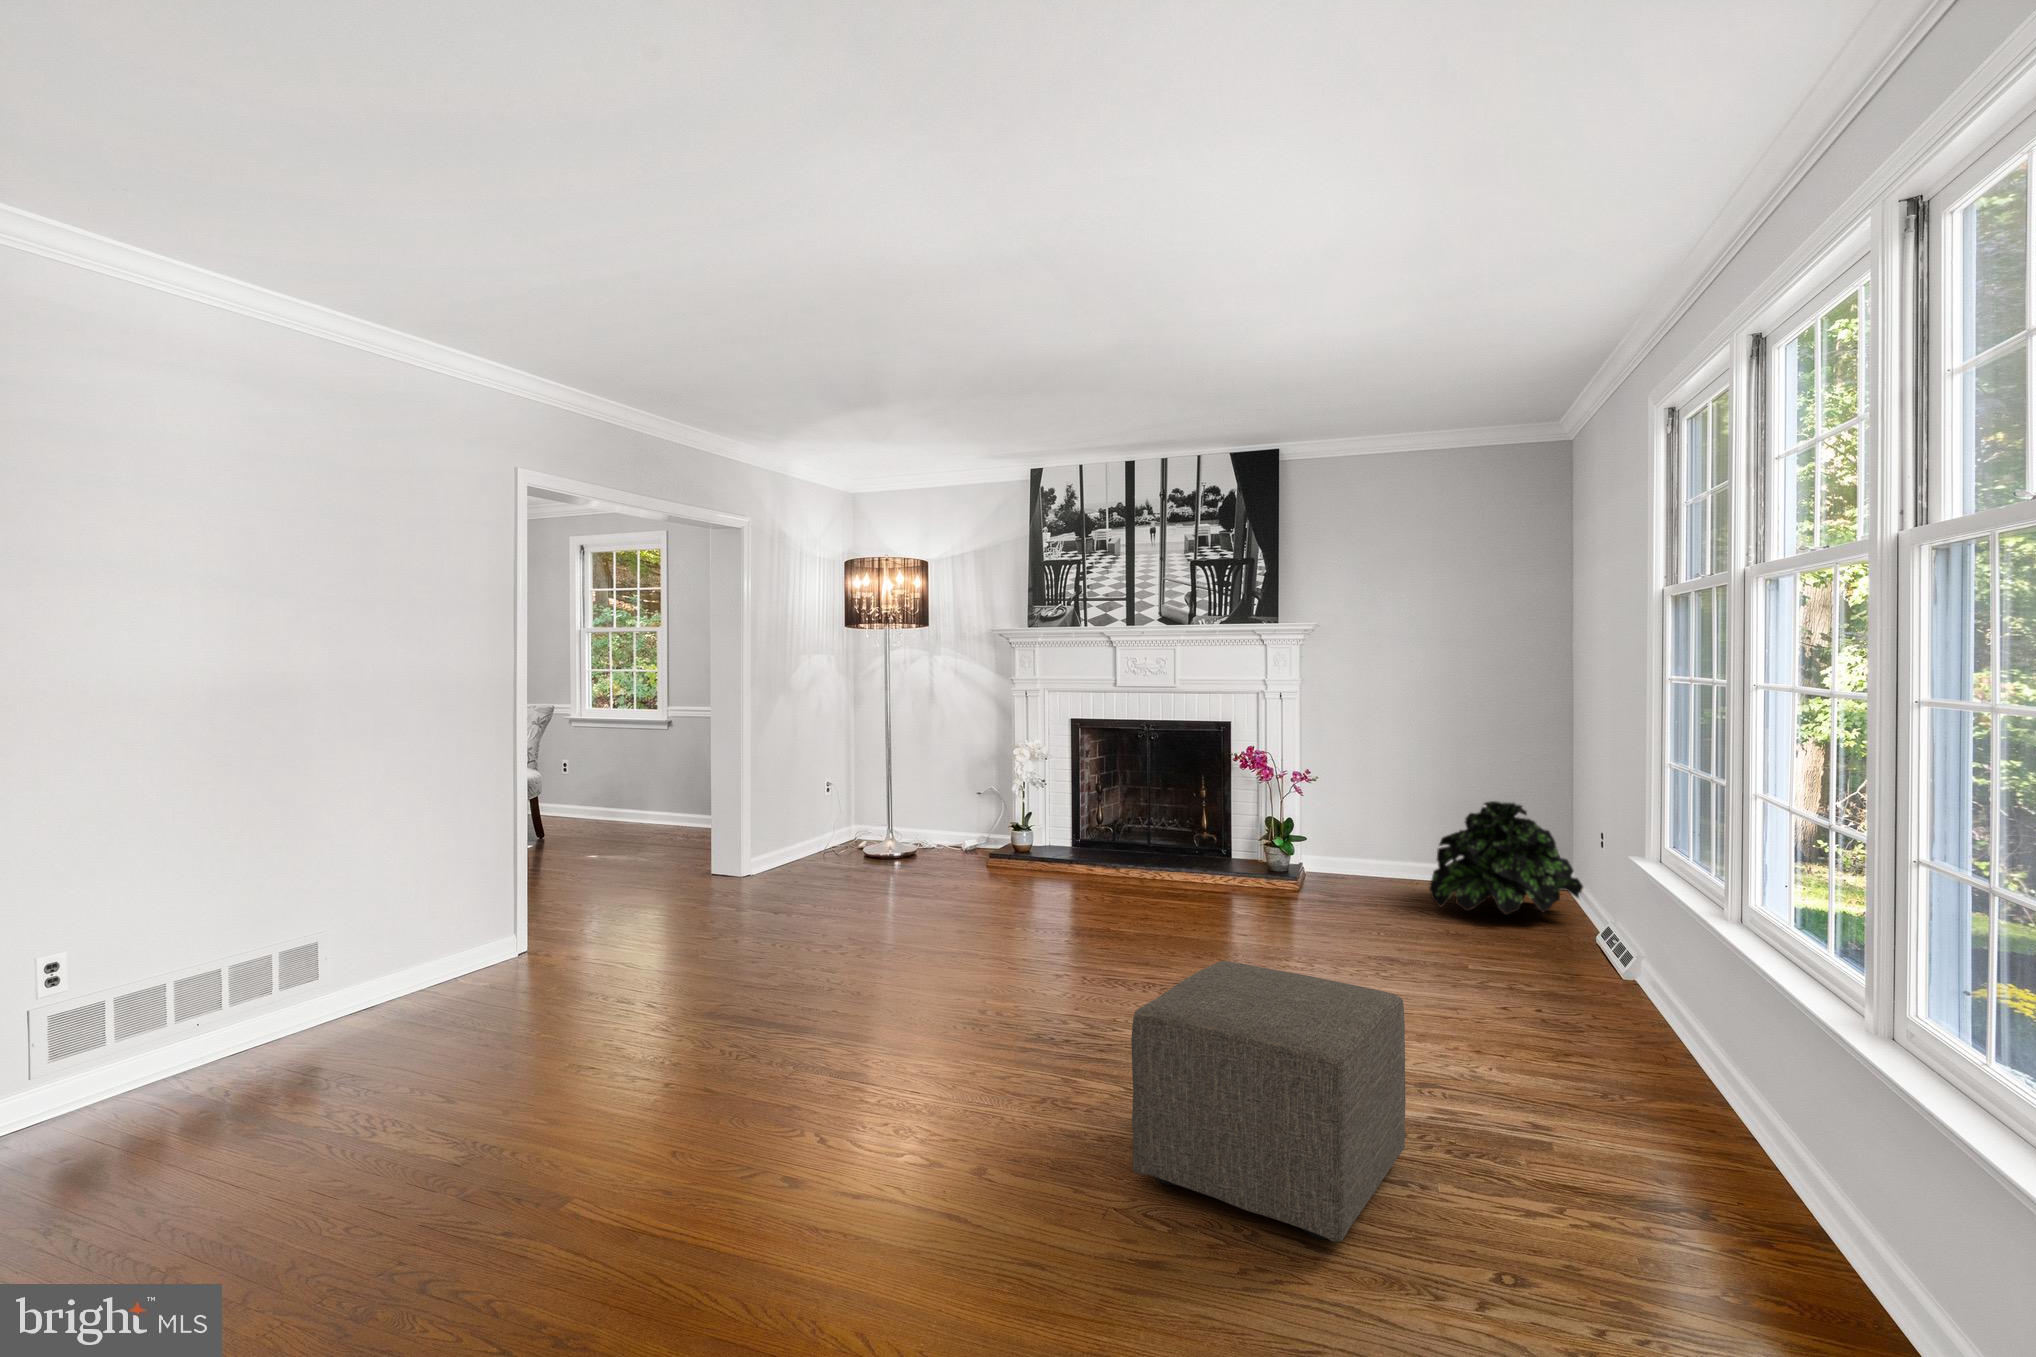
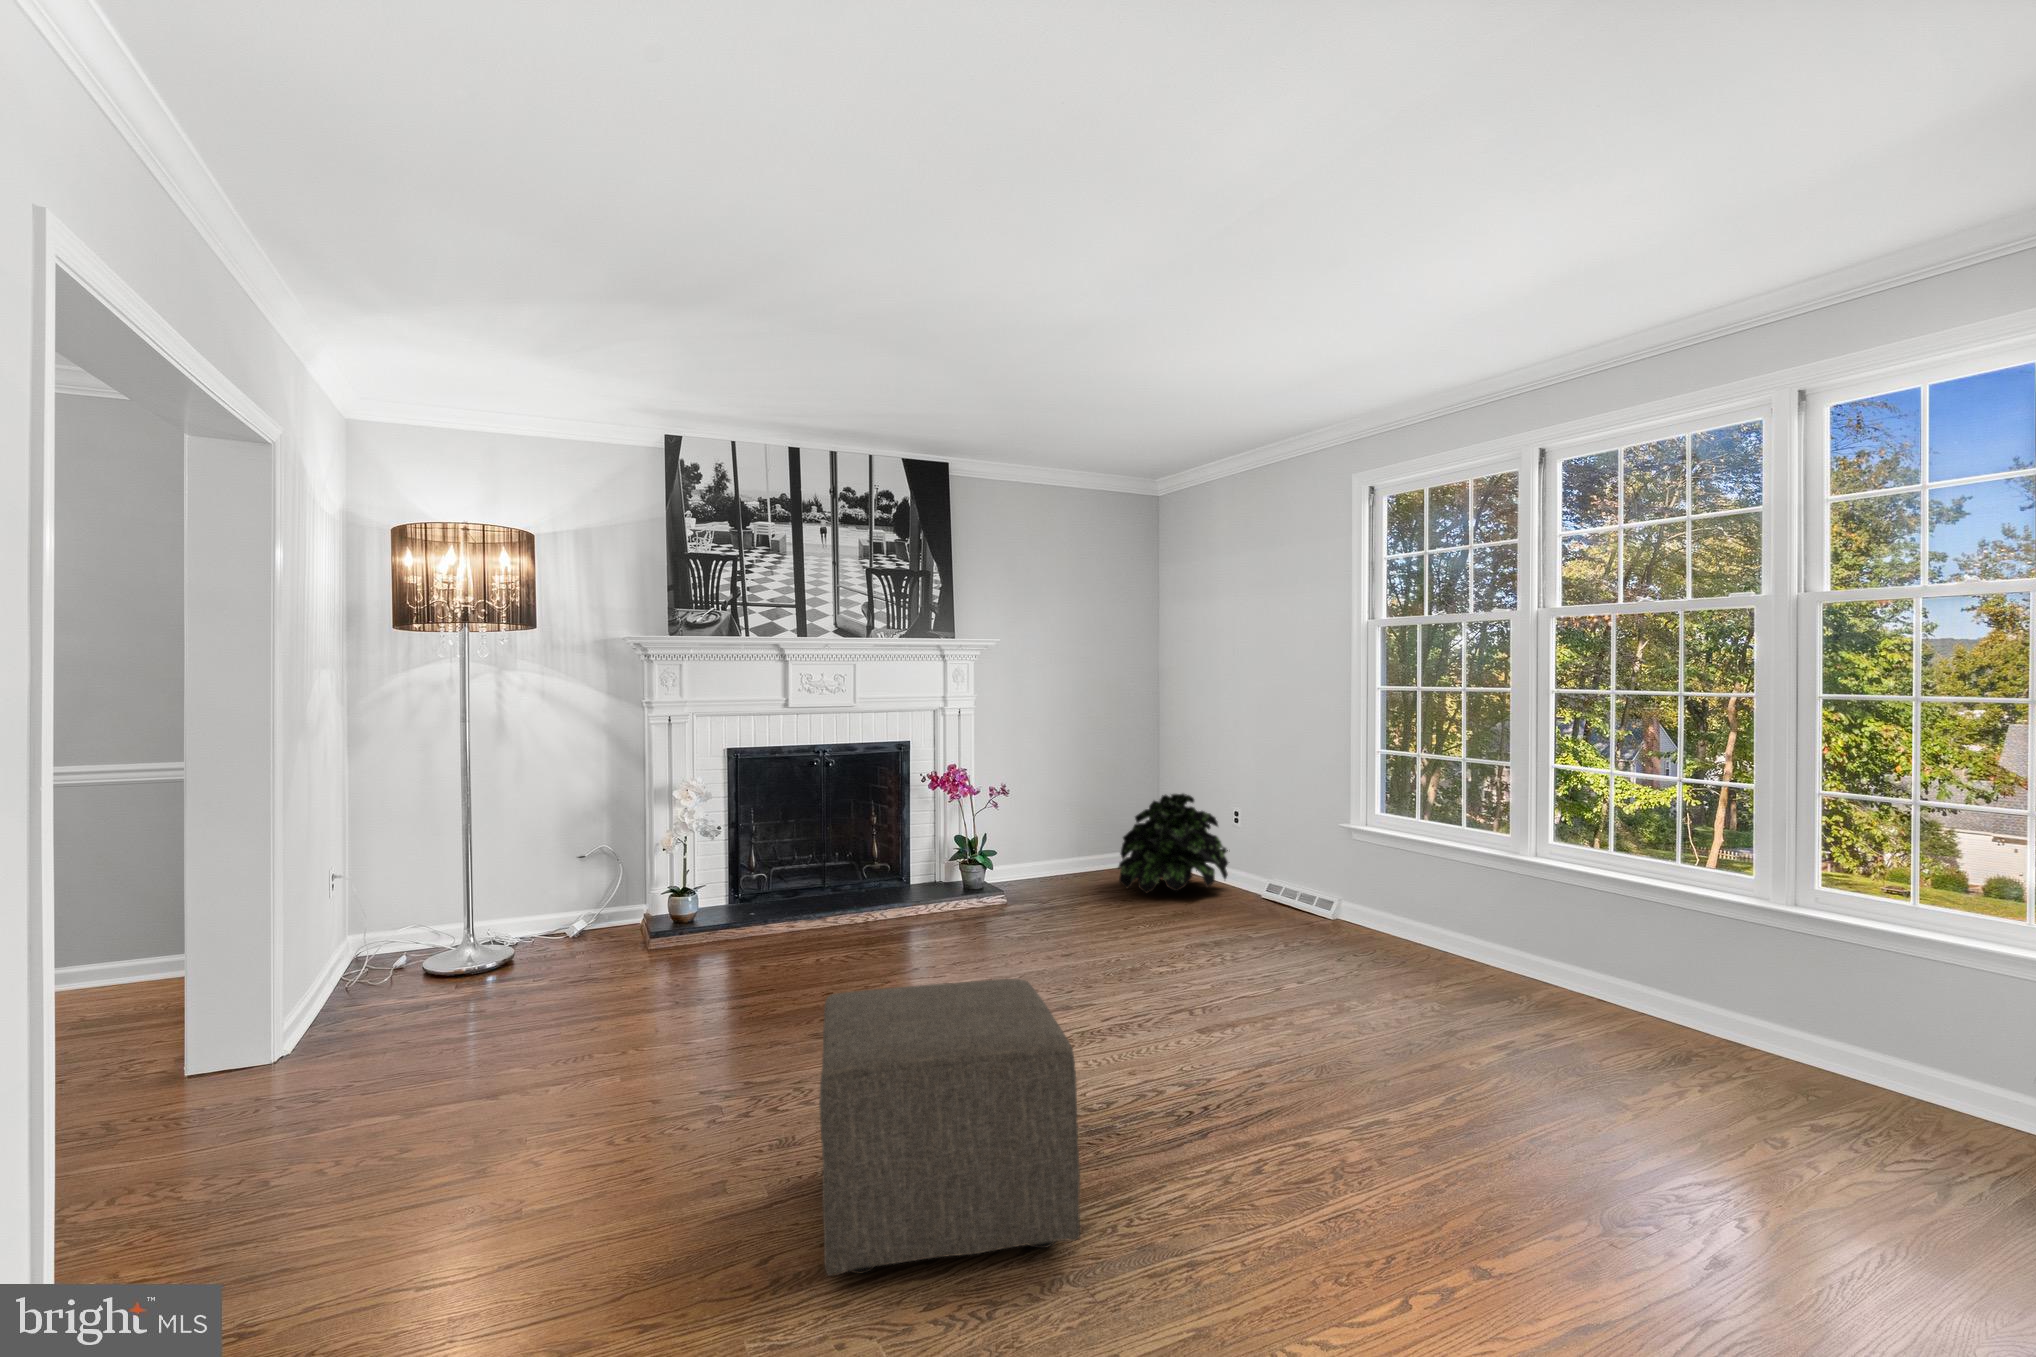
ottoman: present [1131,961,1406,1242] -> present [819,979,1080,1276]

